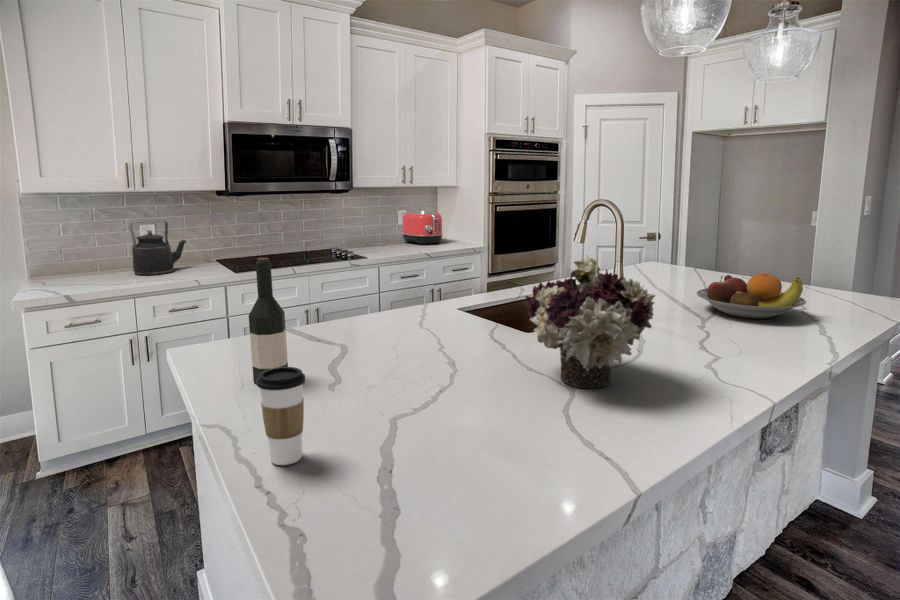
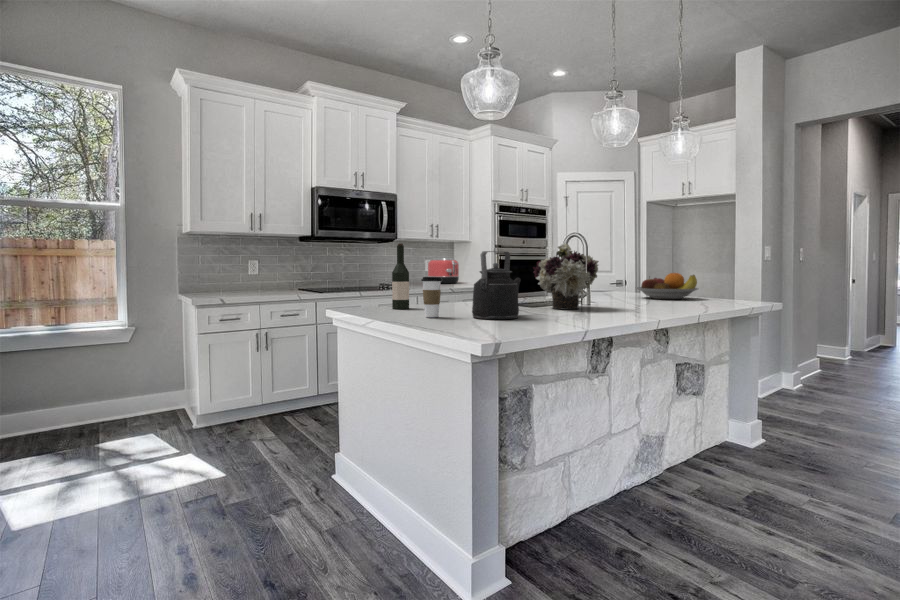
kettle: present [129,220,186,275] -> present [472,251,521,319]

